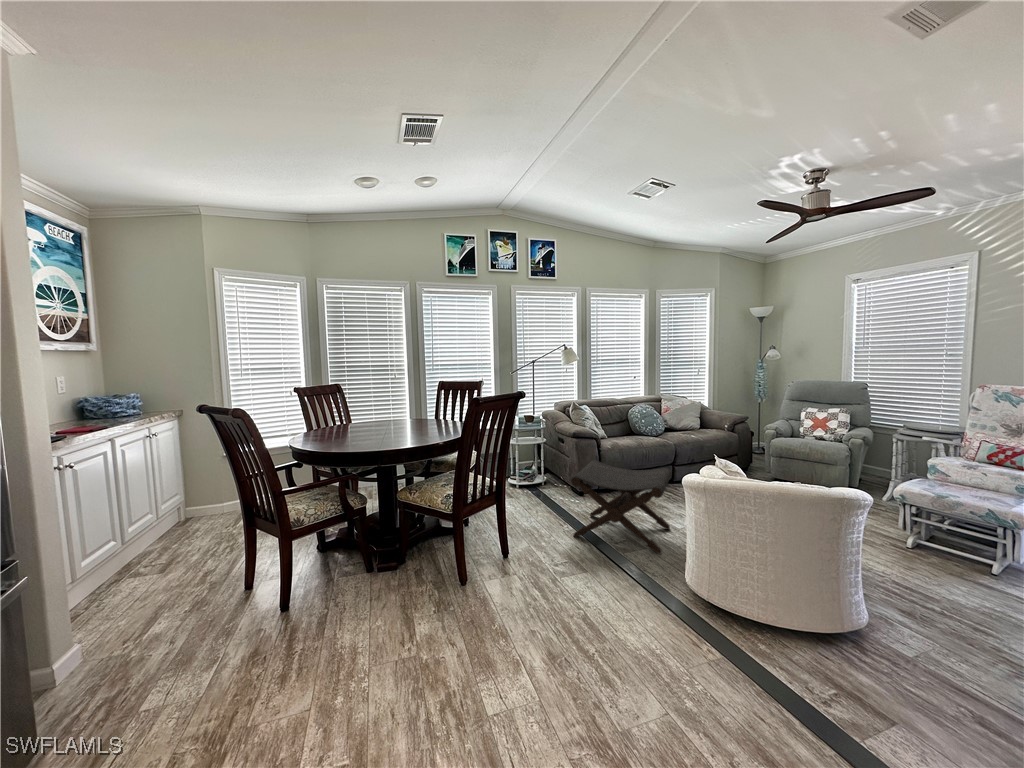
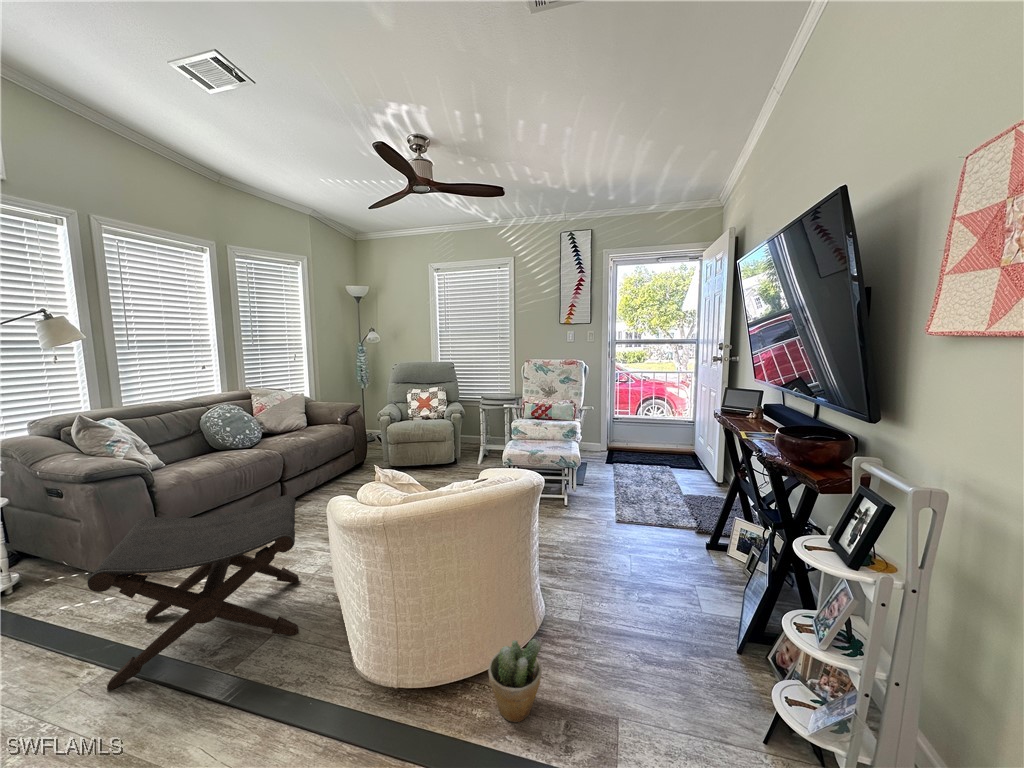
potted plant: none [772,607,823,672] -> present [488,639,542,722]

